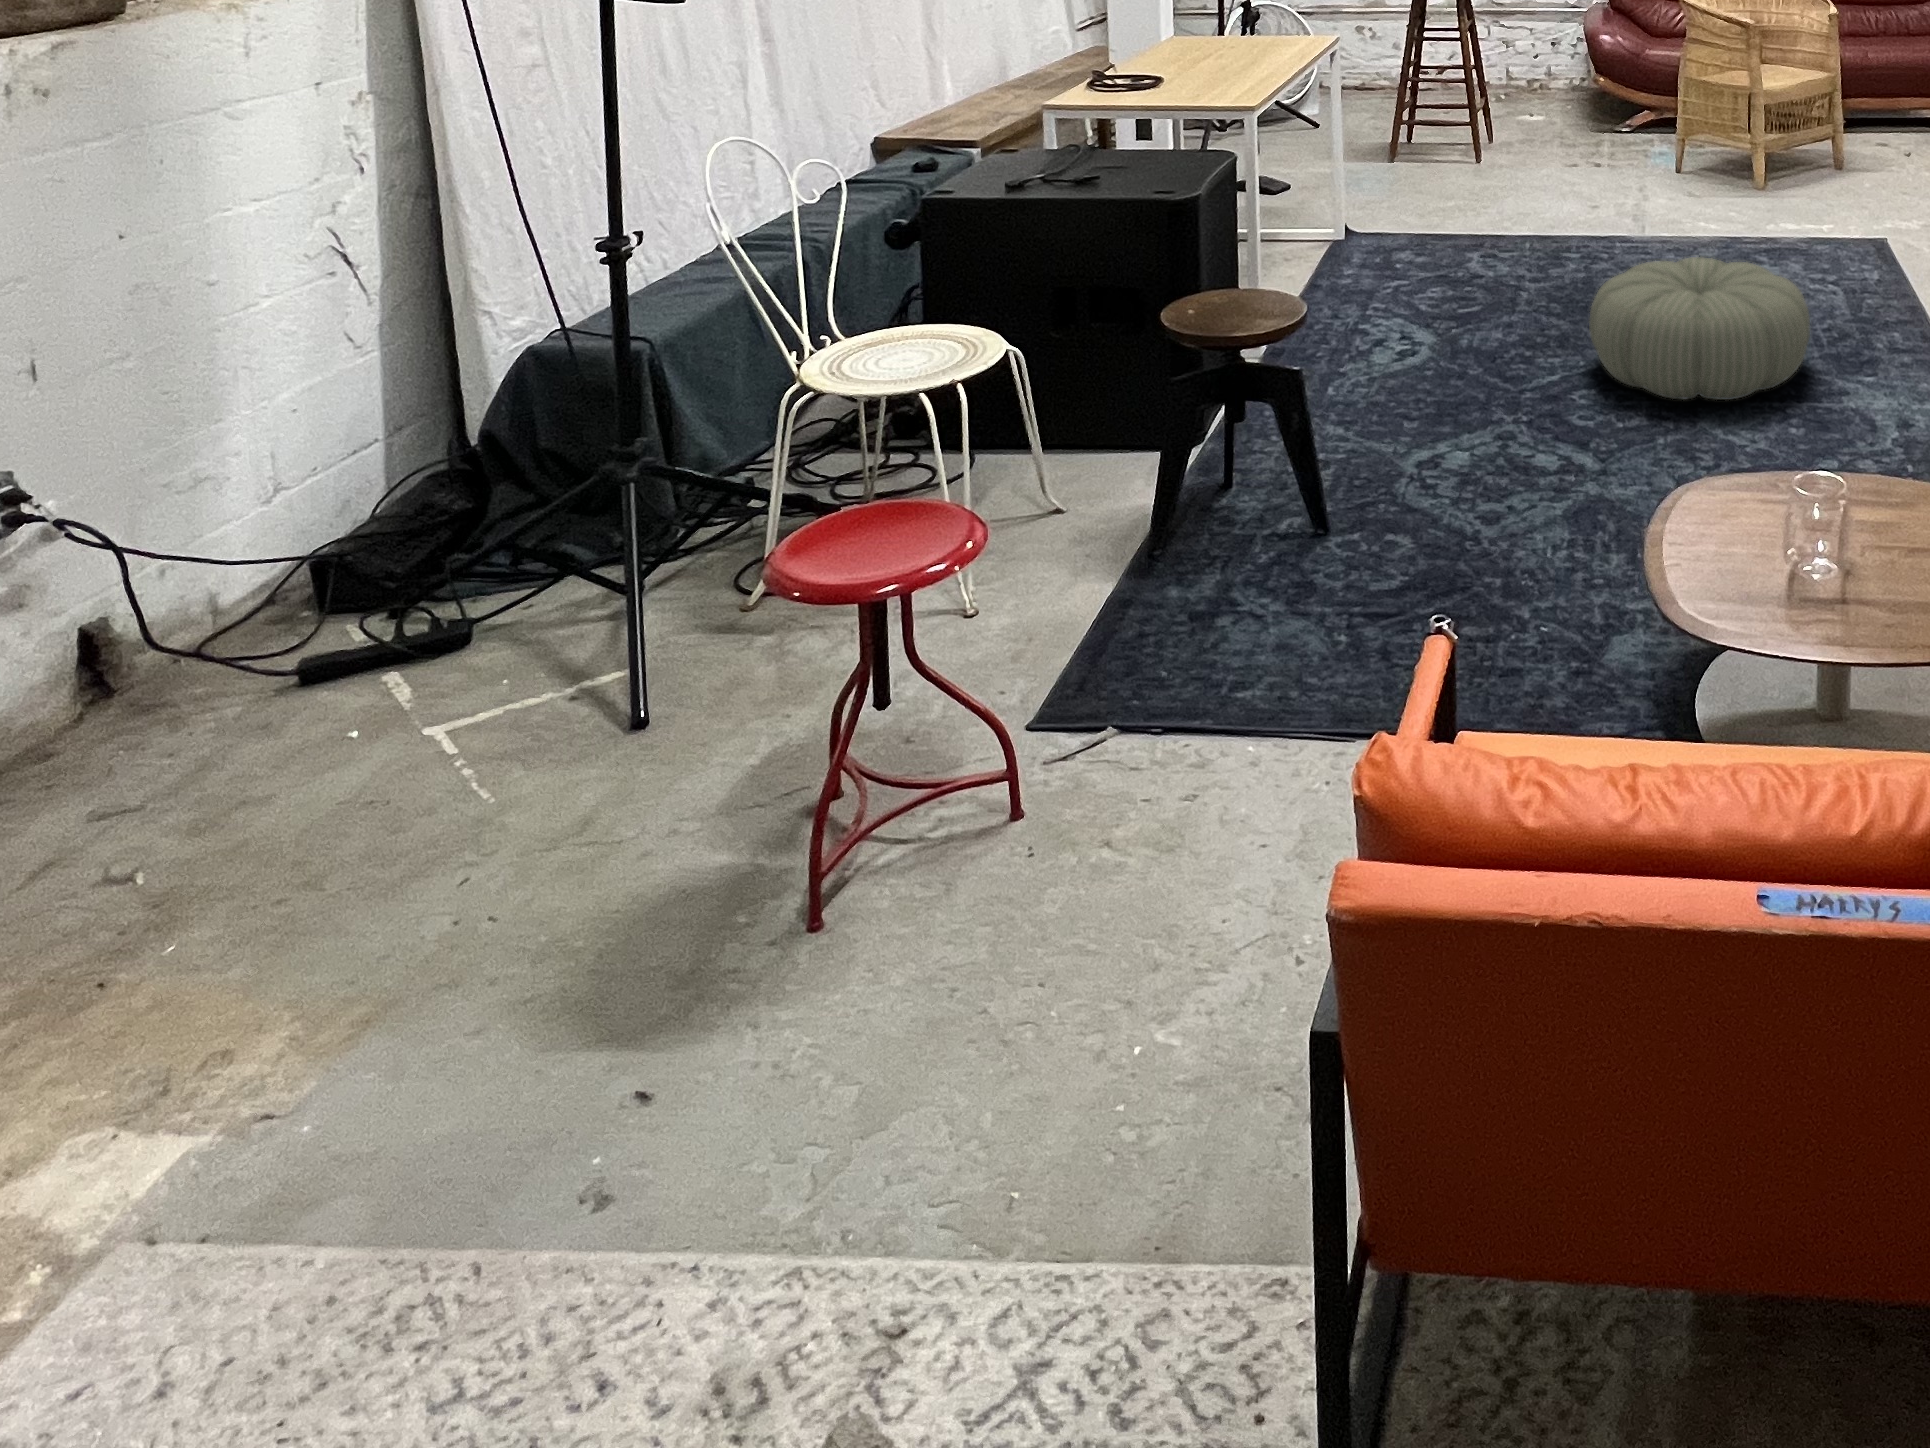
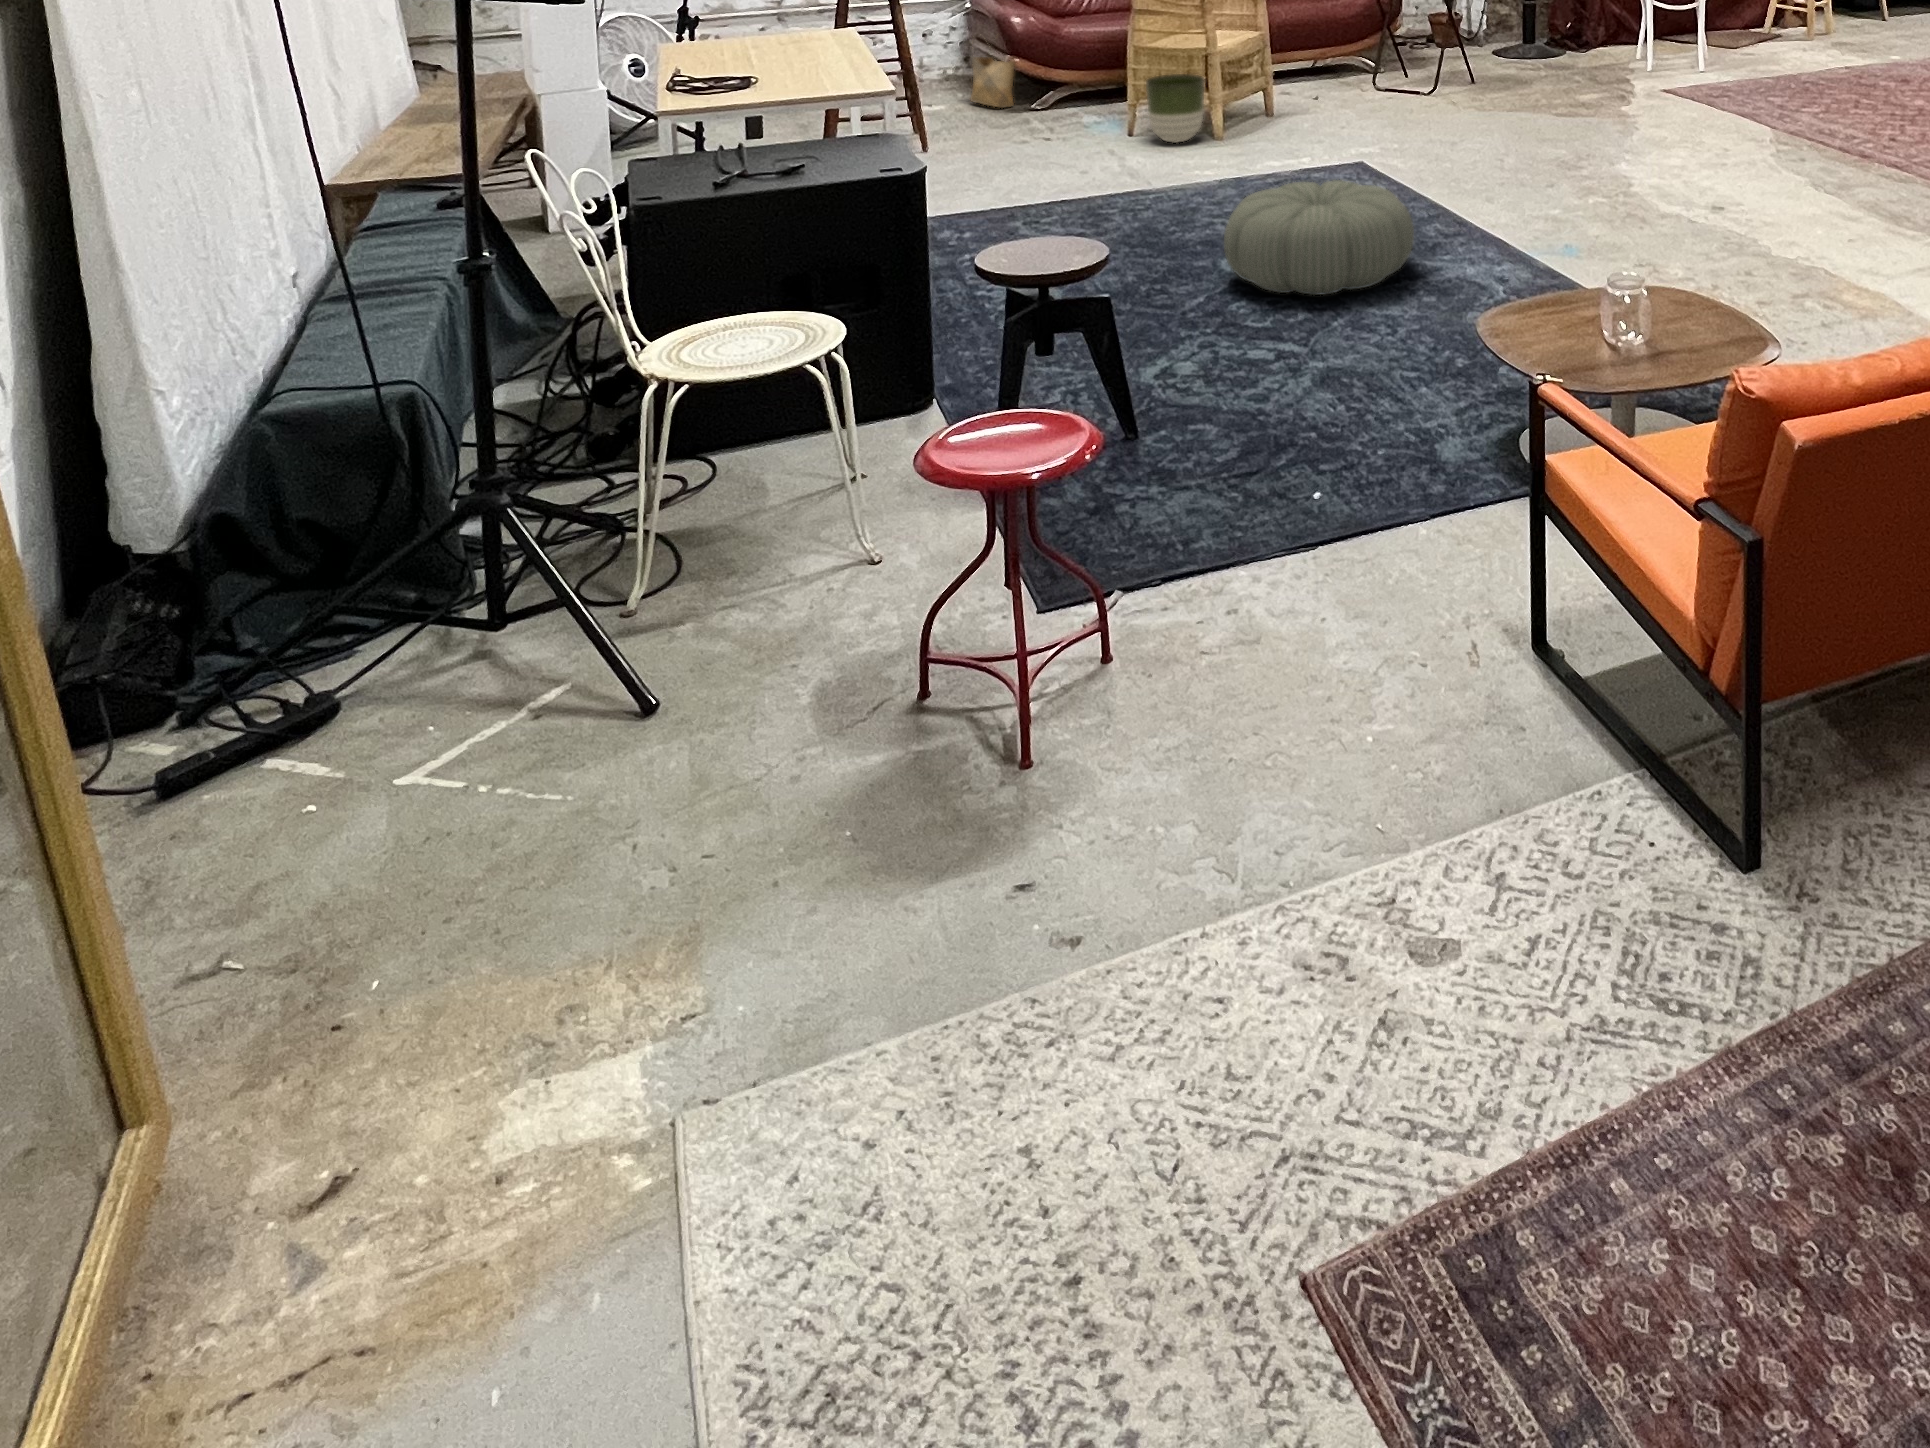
woven basket: none [1569,46,1608,123] -> present [971,46,1015,107]
planter: none [1685,109,1746,184] -> present [1146,74,1204,143]

